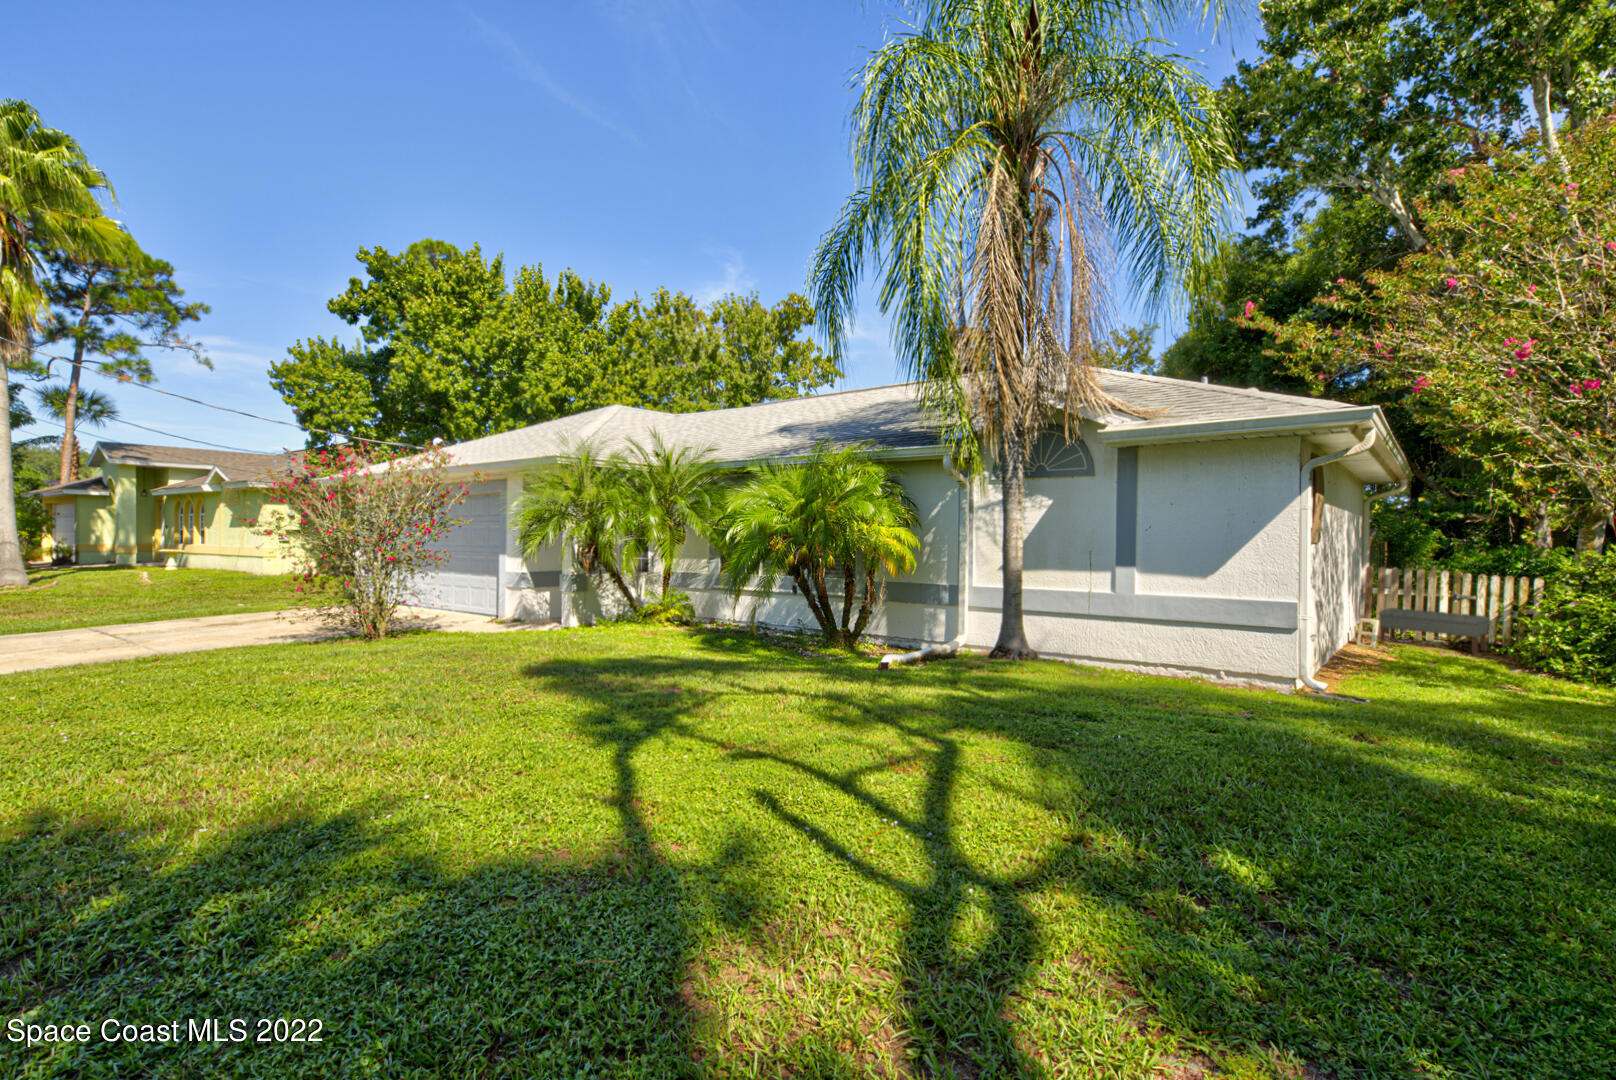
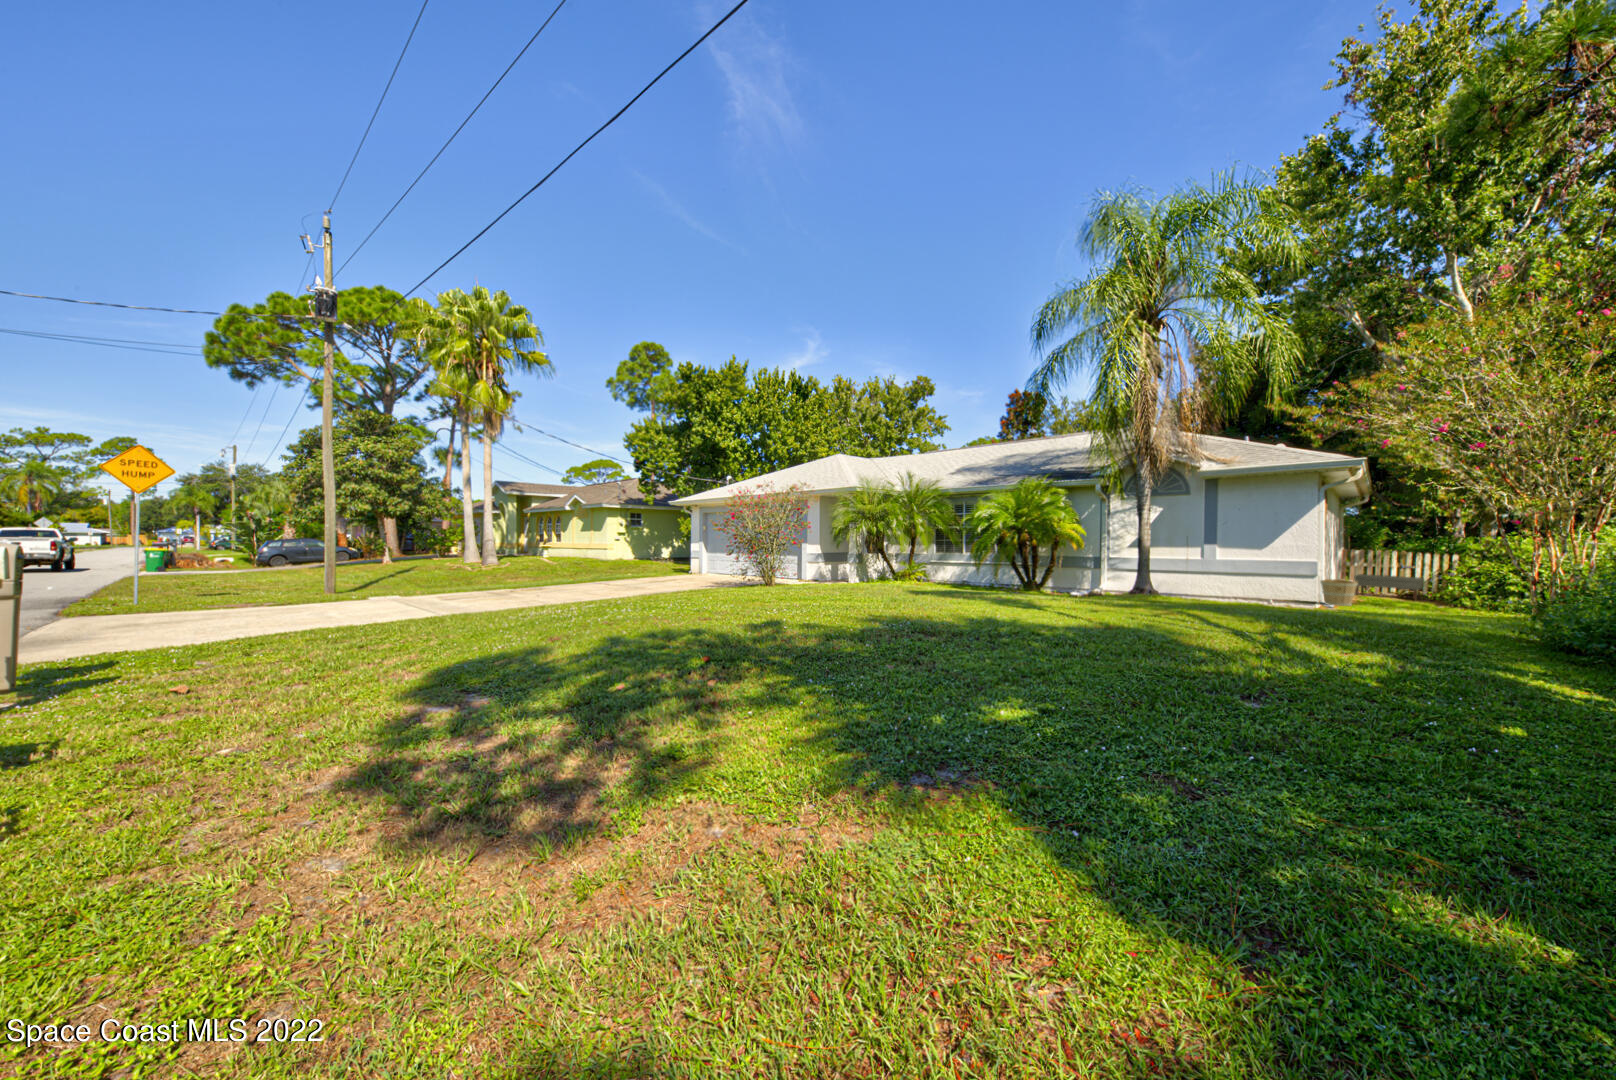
wooden bucket: none [1304,629,1366,680] -> present [1320,579,1358,606]

